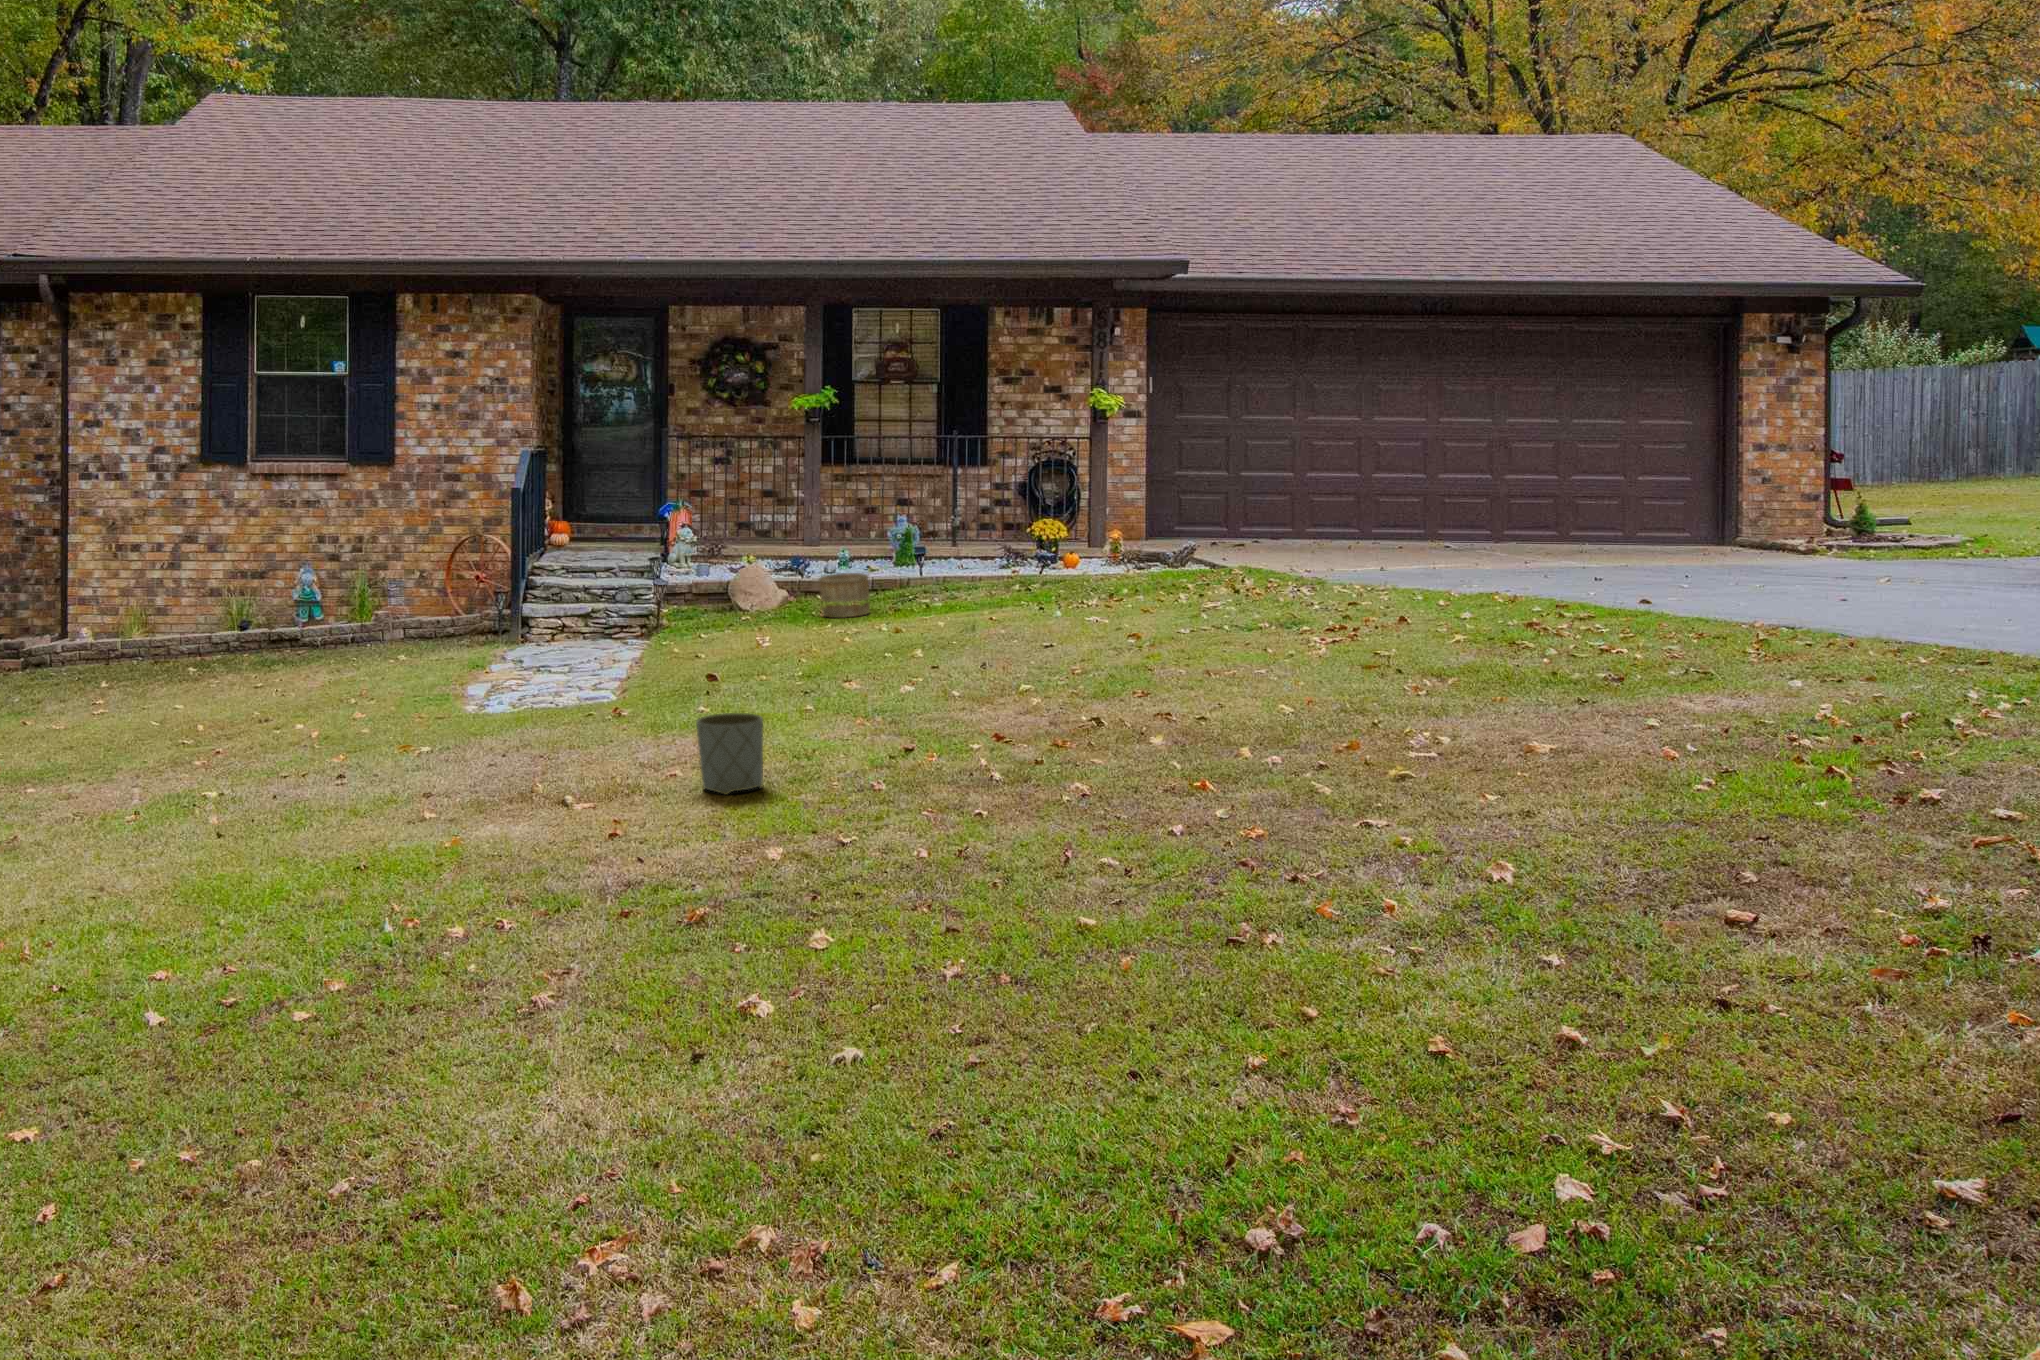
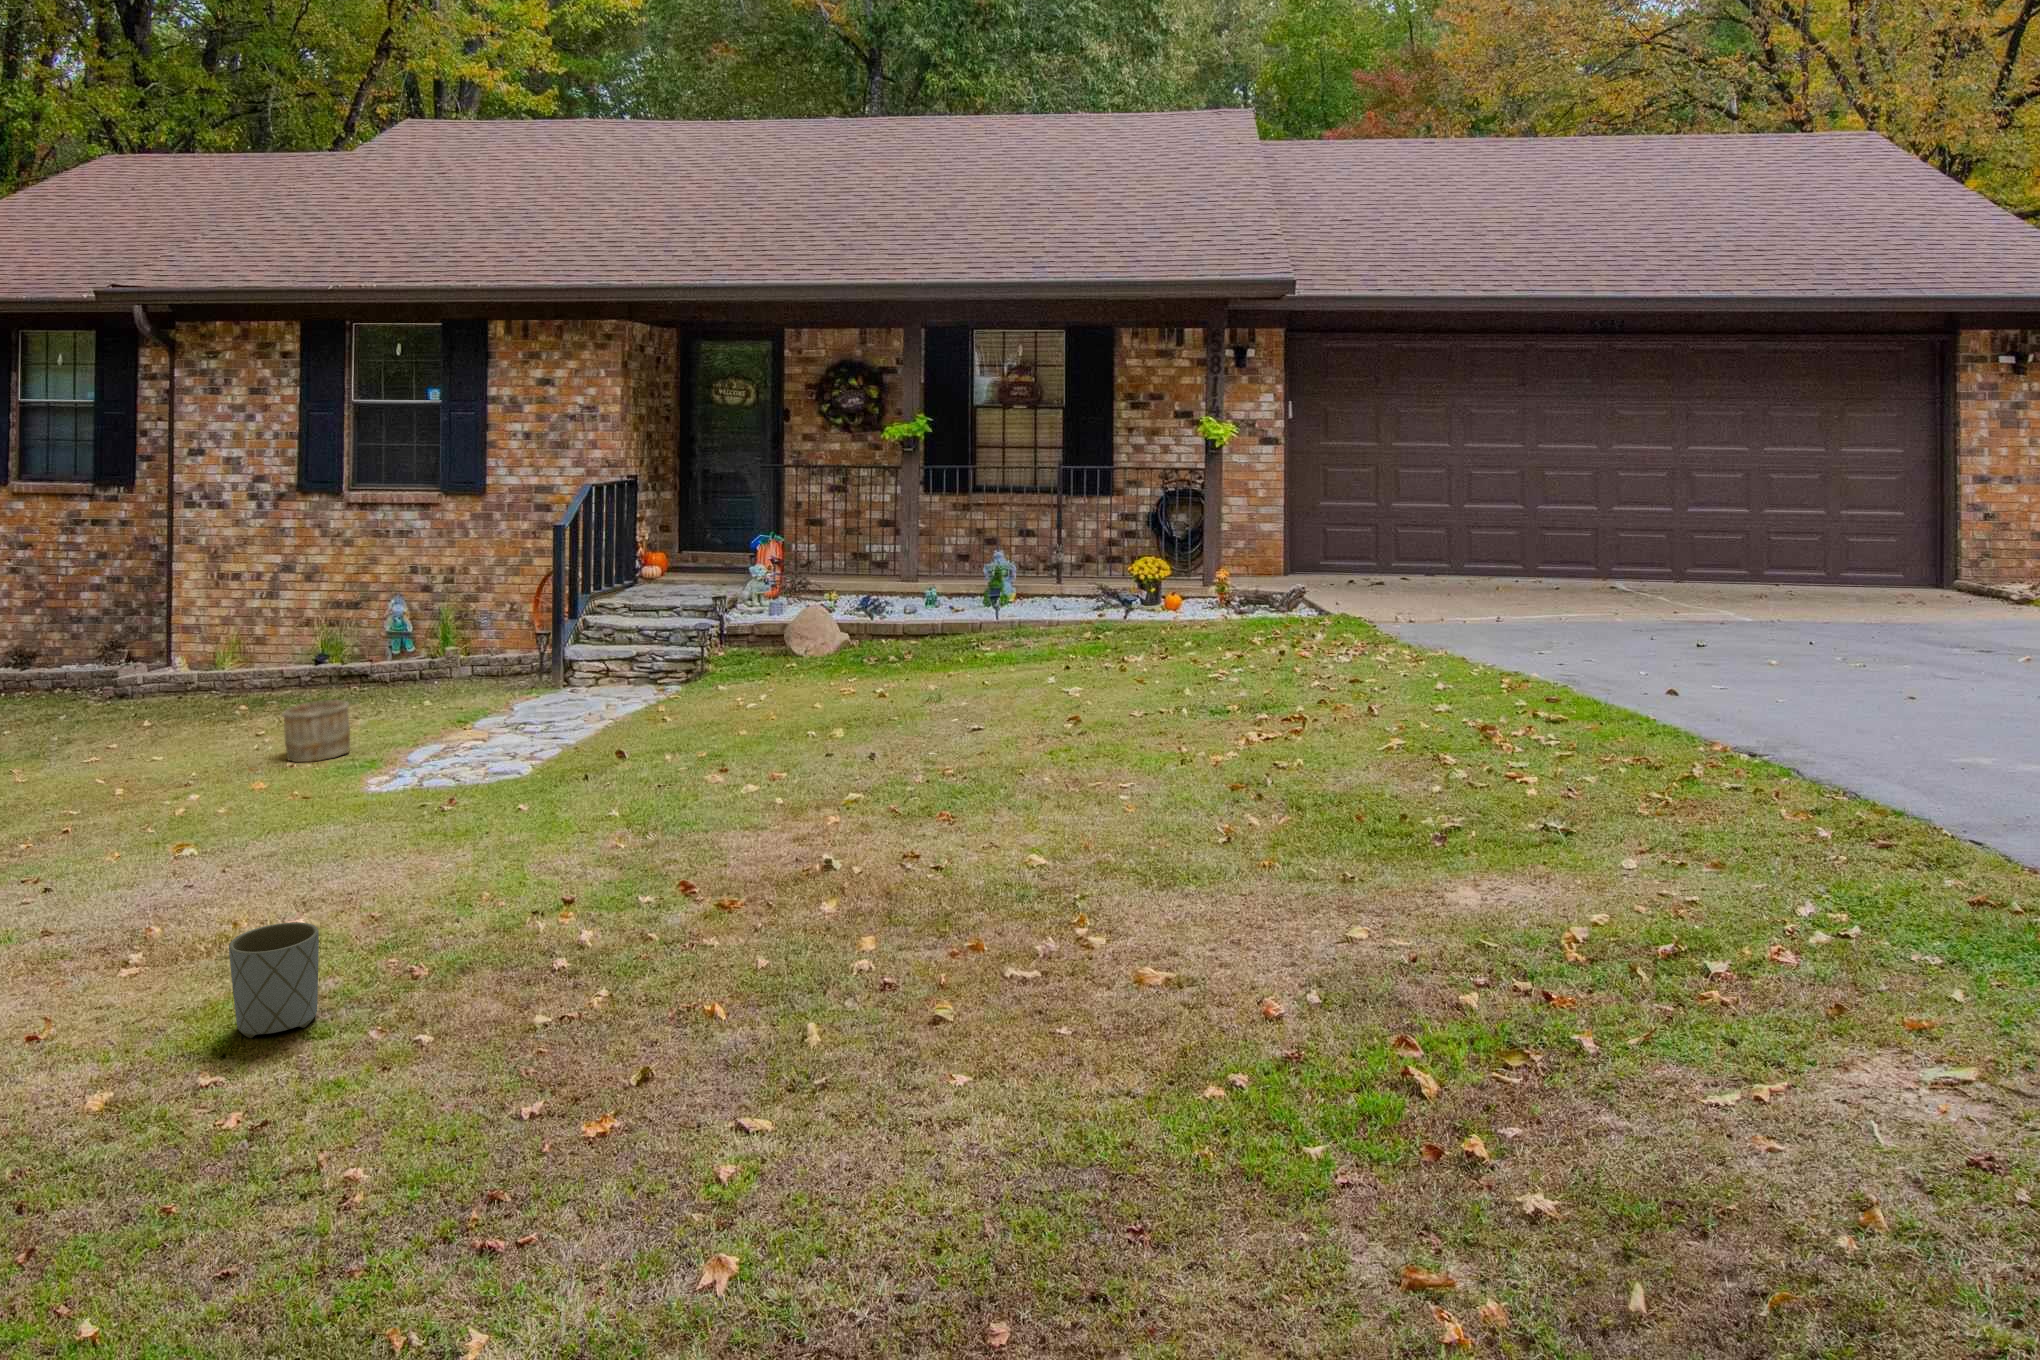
wooden bucket: present [819,573,870,618] -> present [282,700,350,762]

